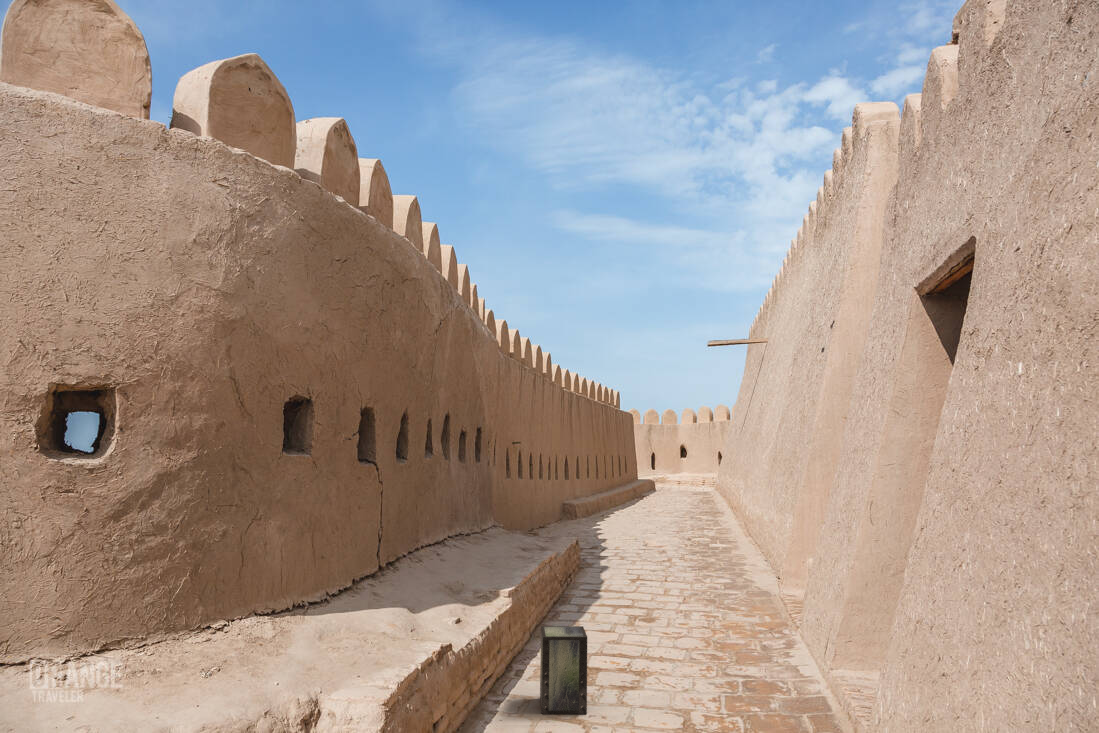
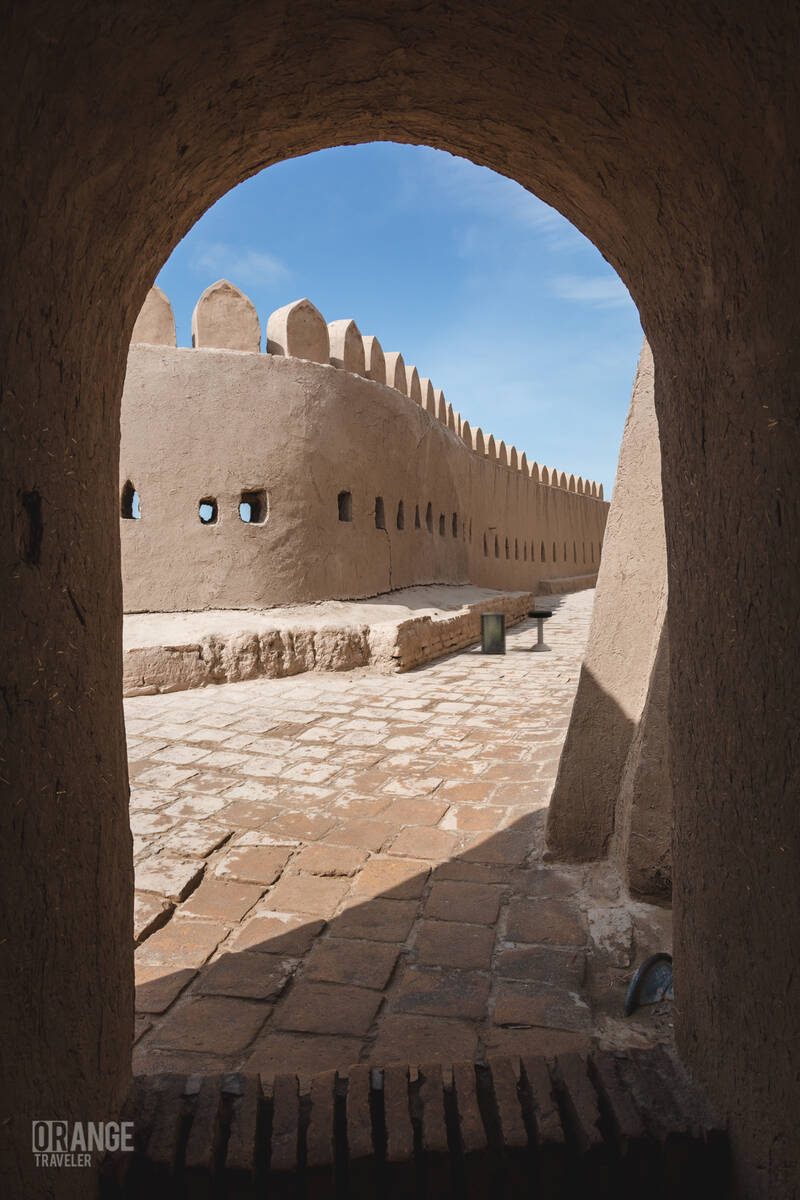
stool: none [620,619,662,700] -> present [528,611,552,651]

